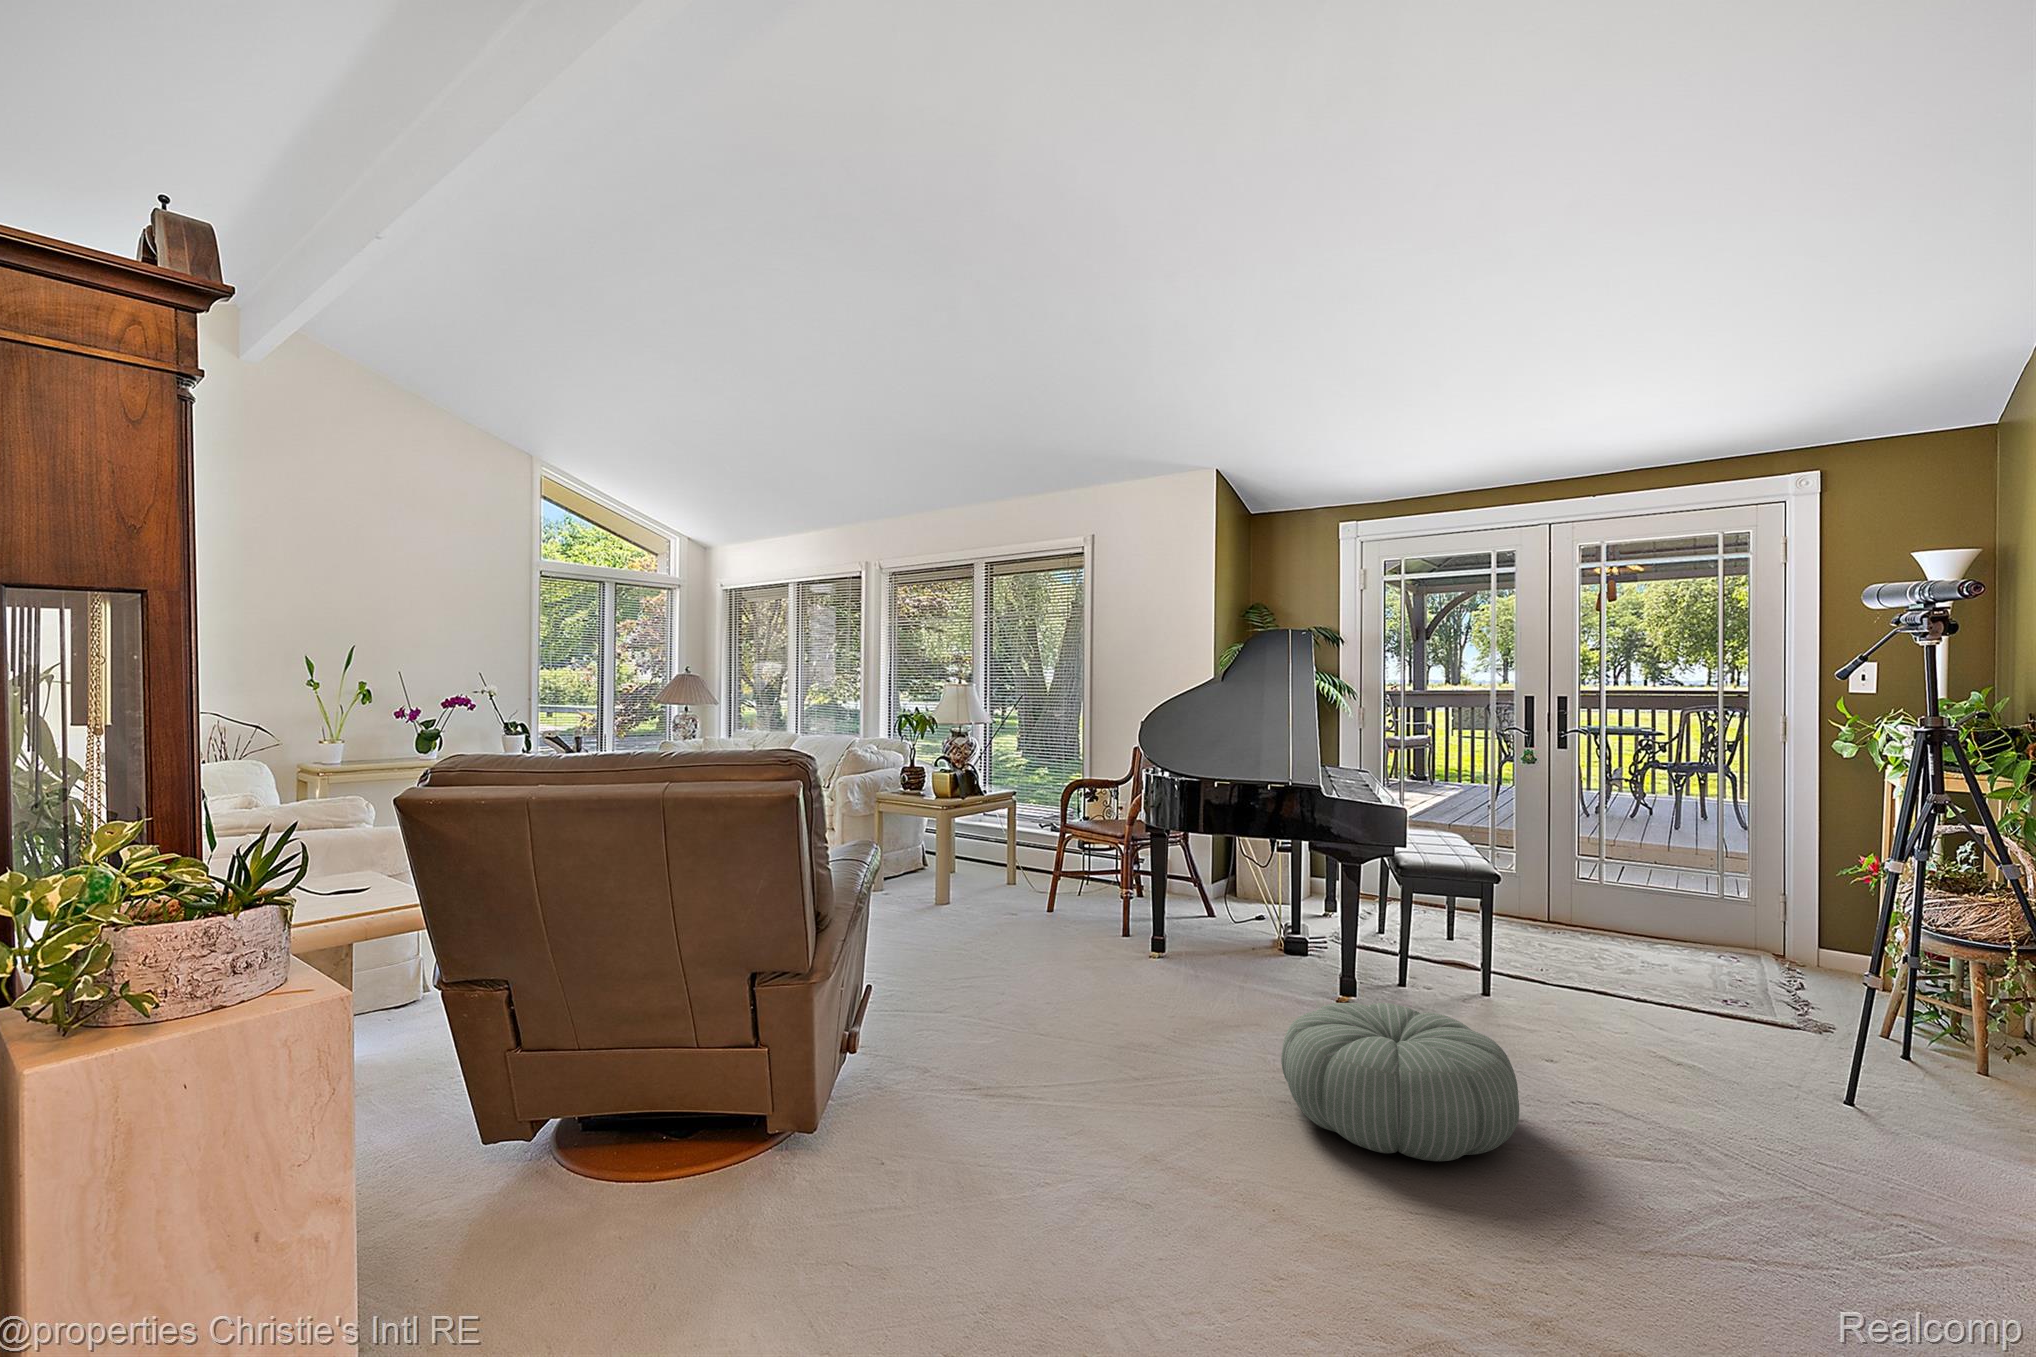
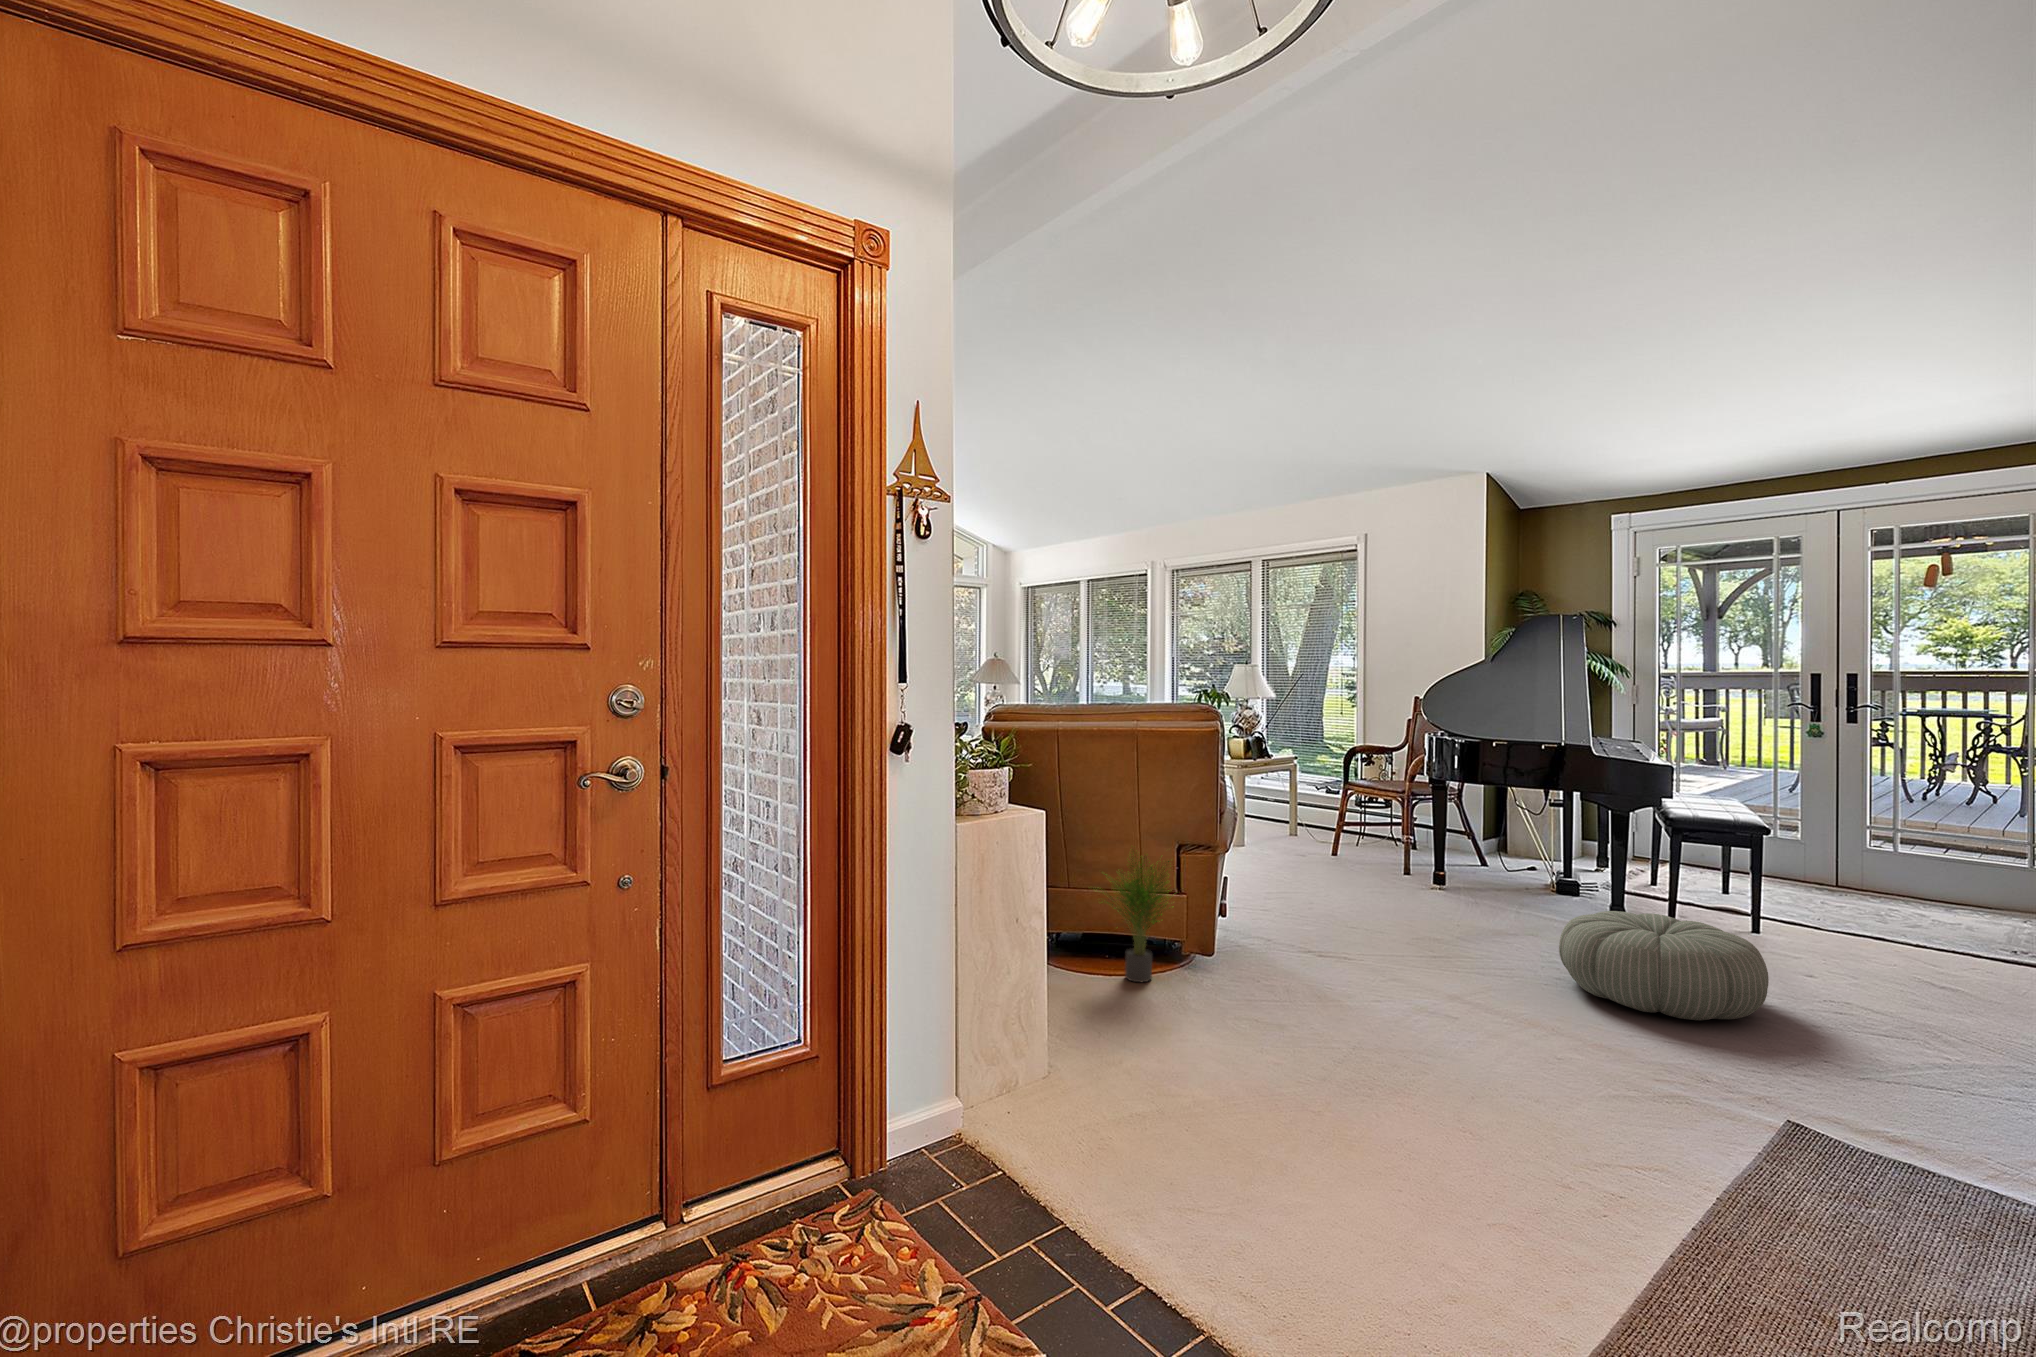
potted plant: none [631,960,773,1177] -> present [1103,853,1173,982]

